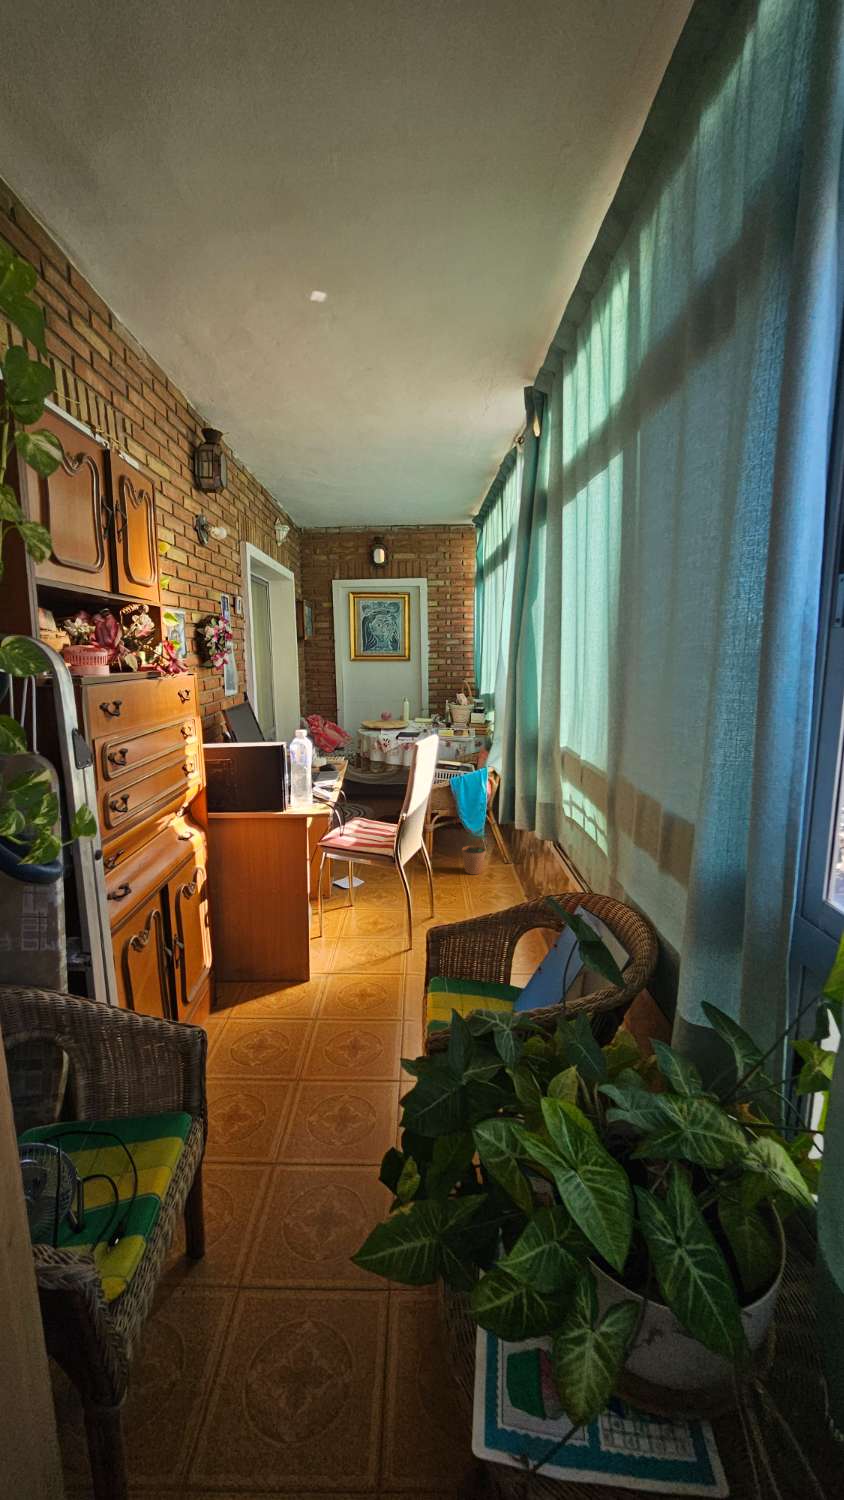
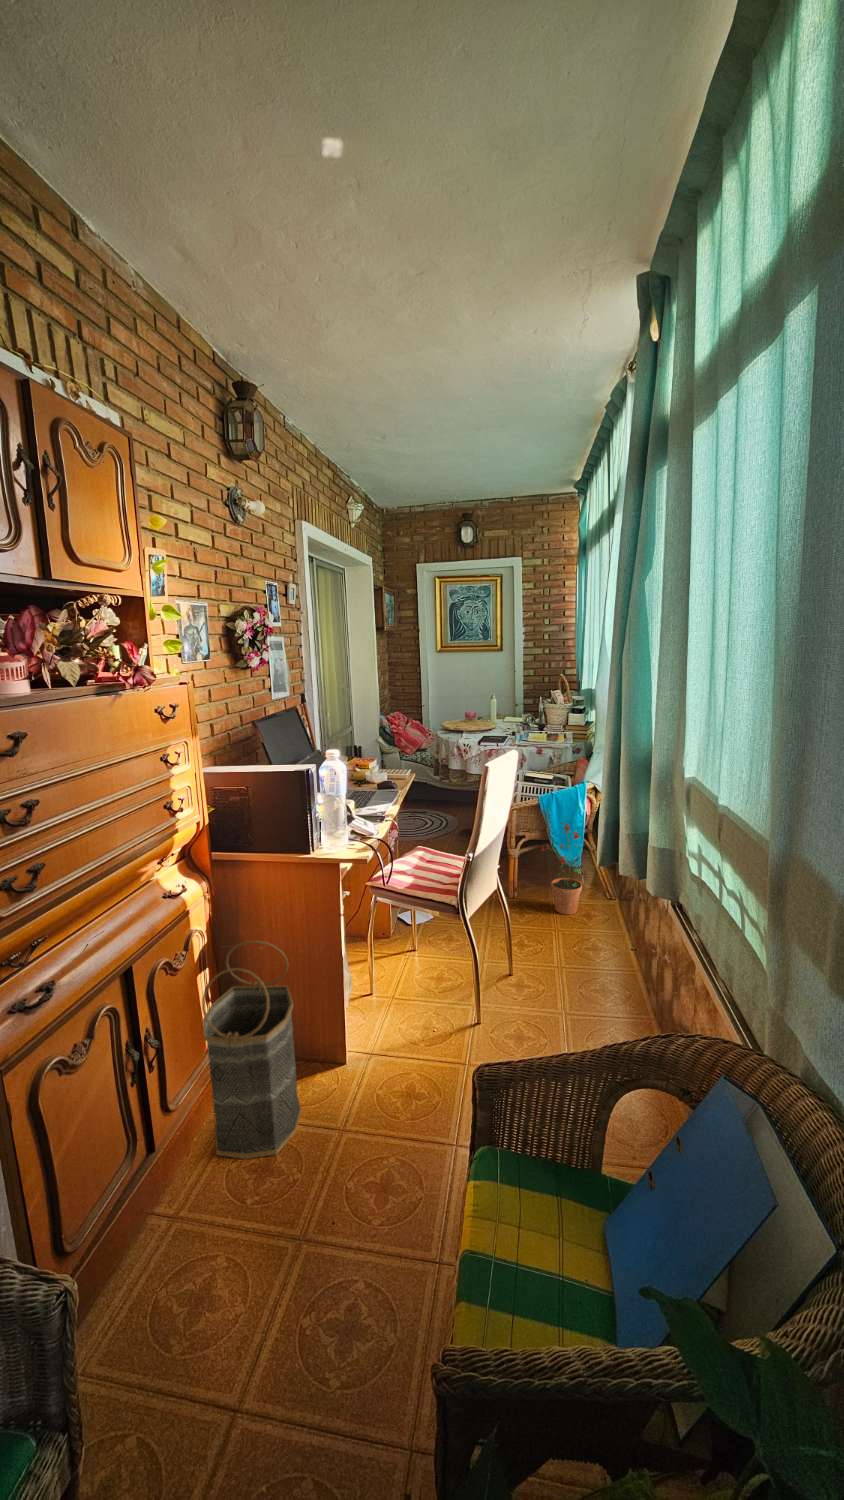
basket: none [209,874,282,1039] -> present [202,941,301,1159]

